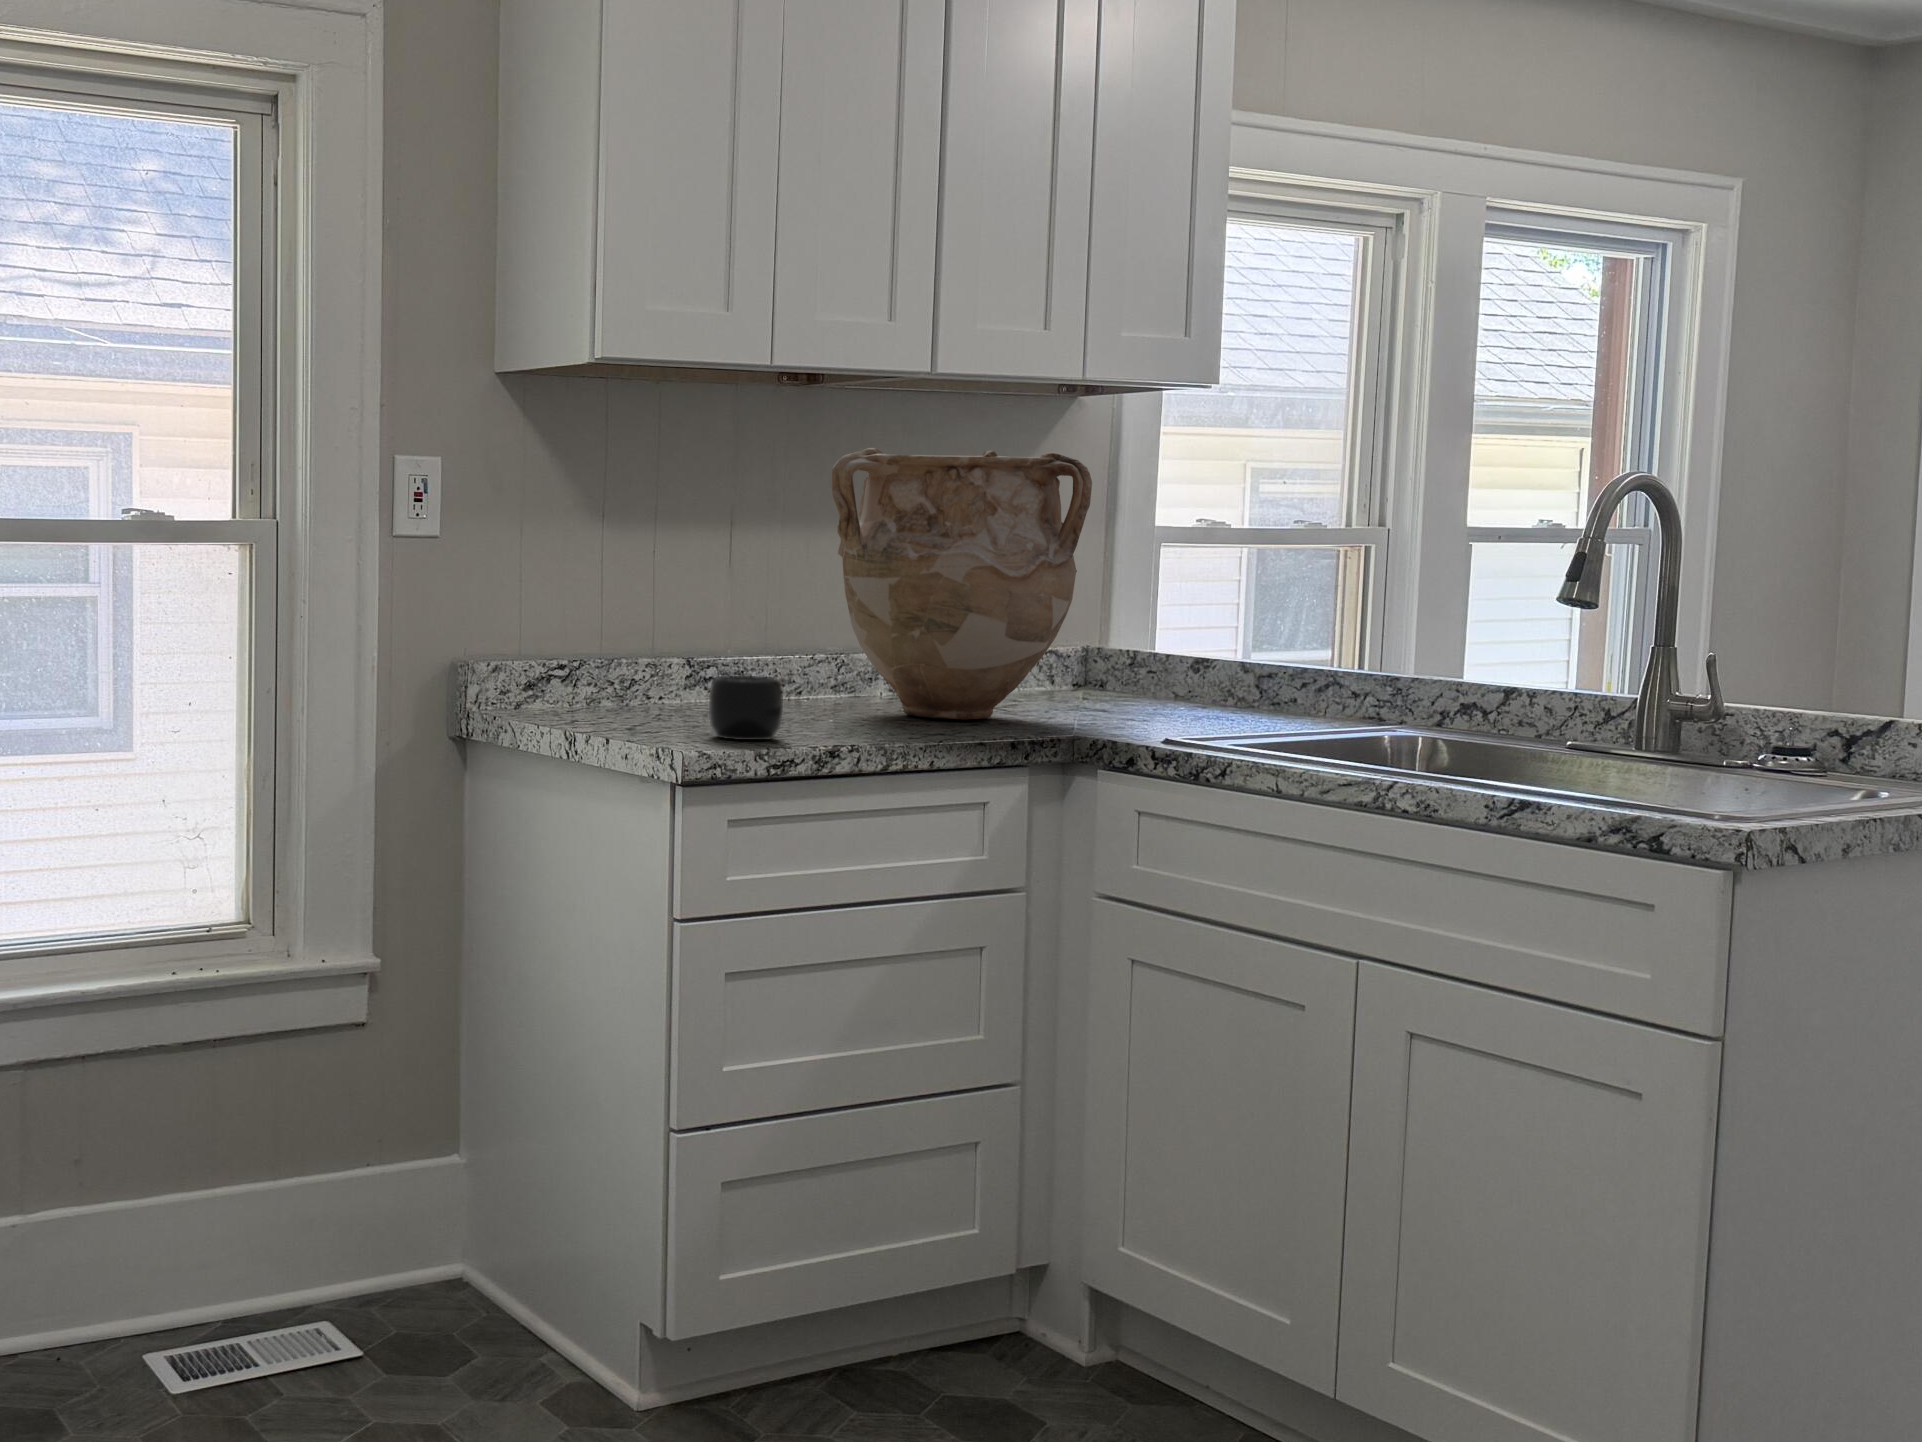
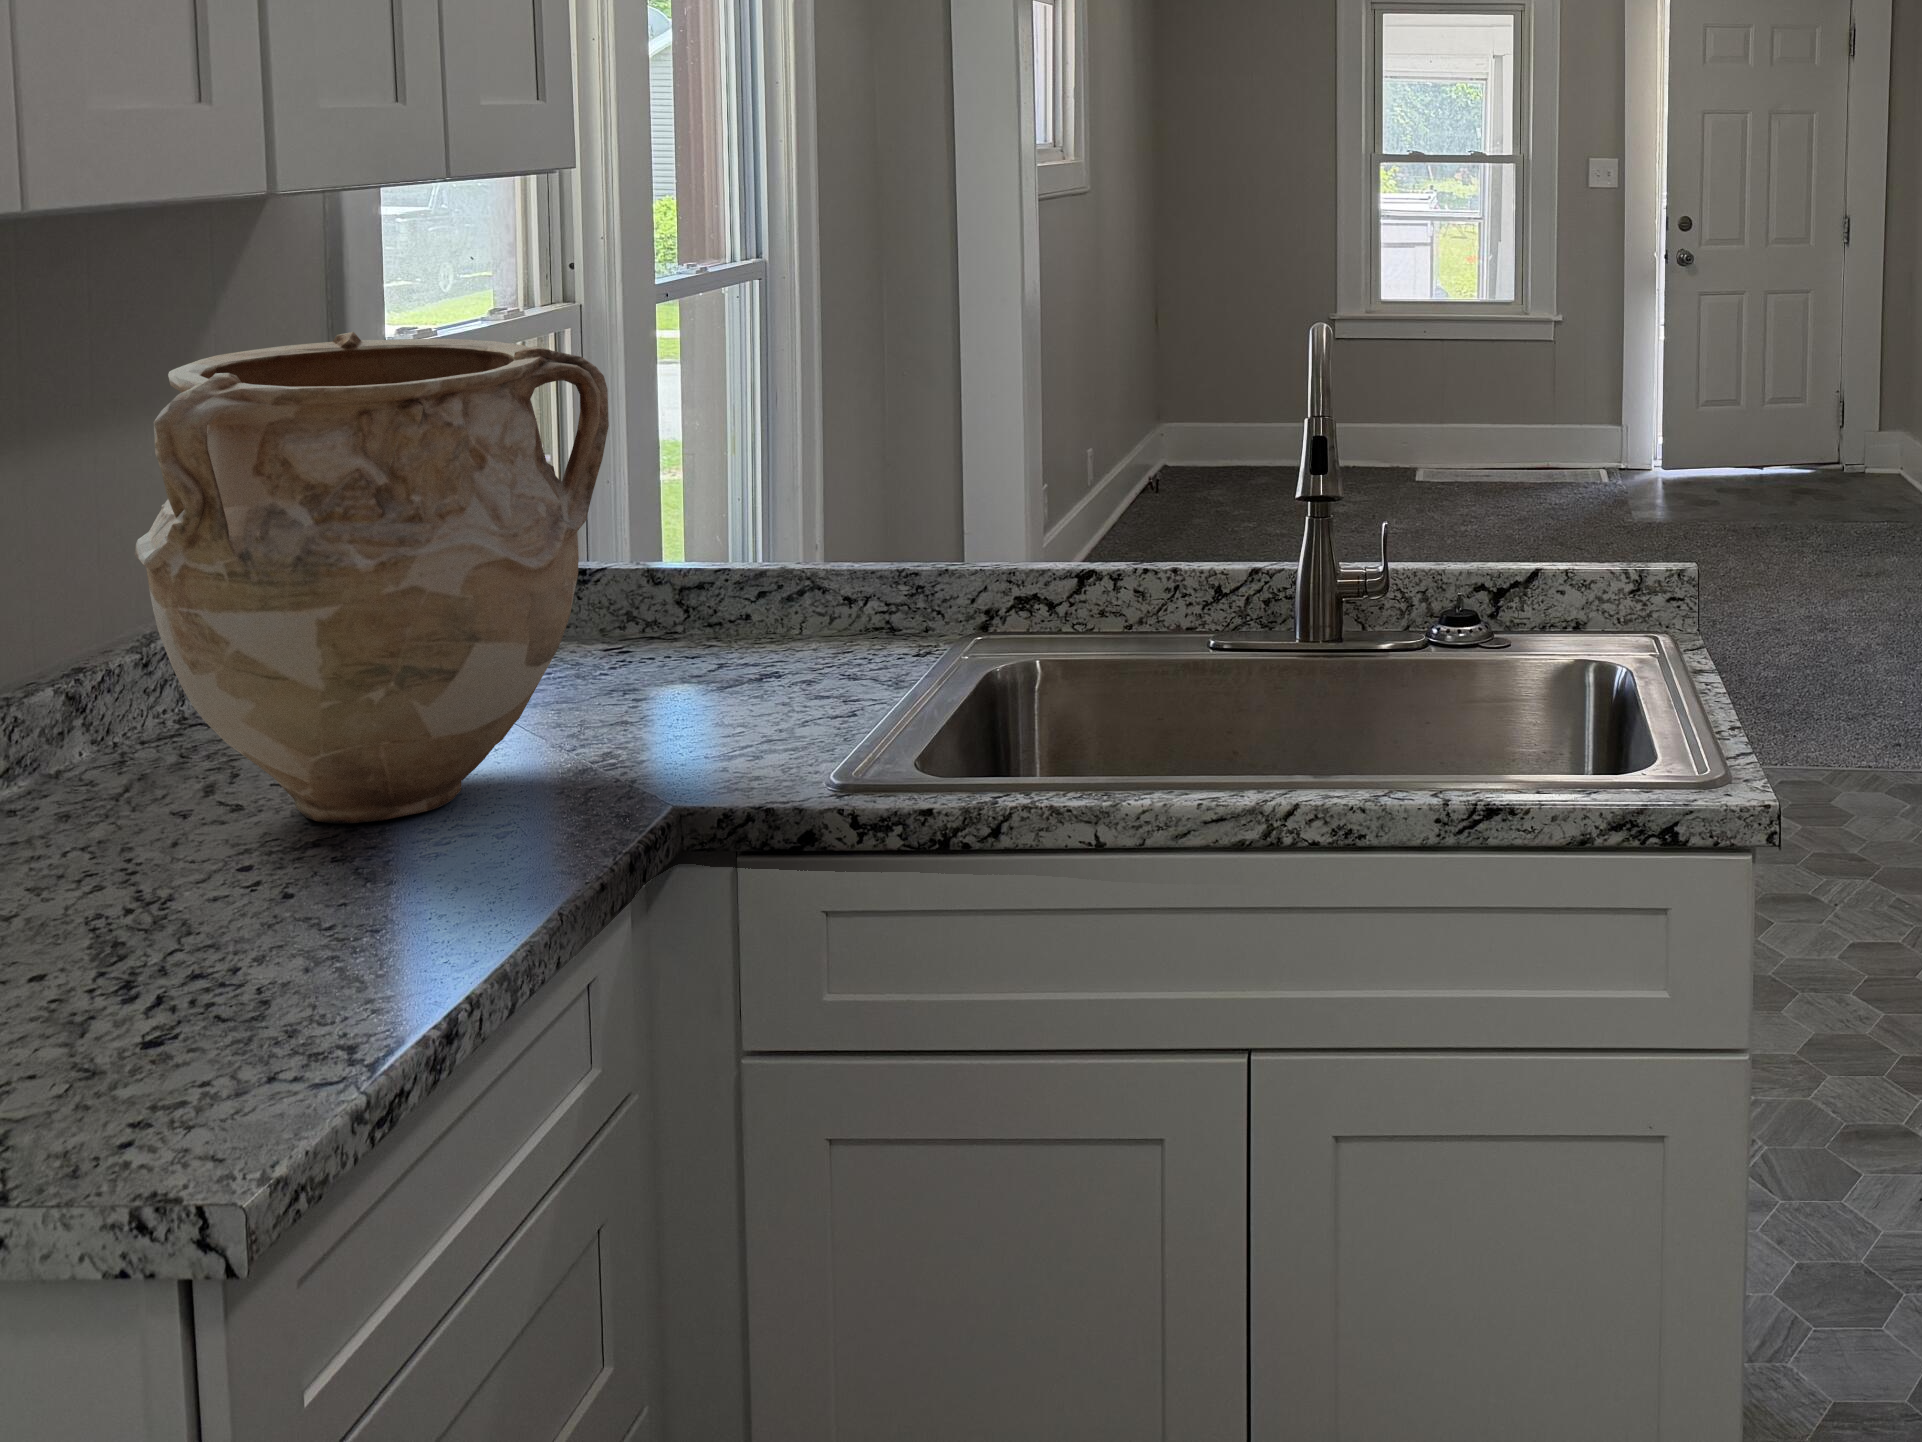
mug: present [709,676,783,740] -> none [160,886,325,1042]

